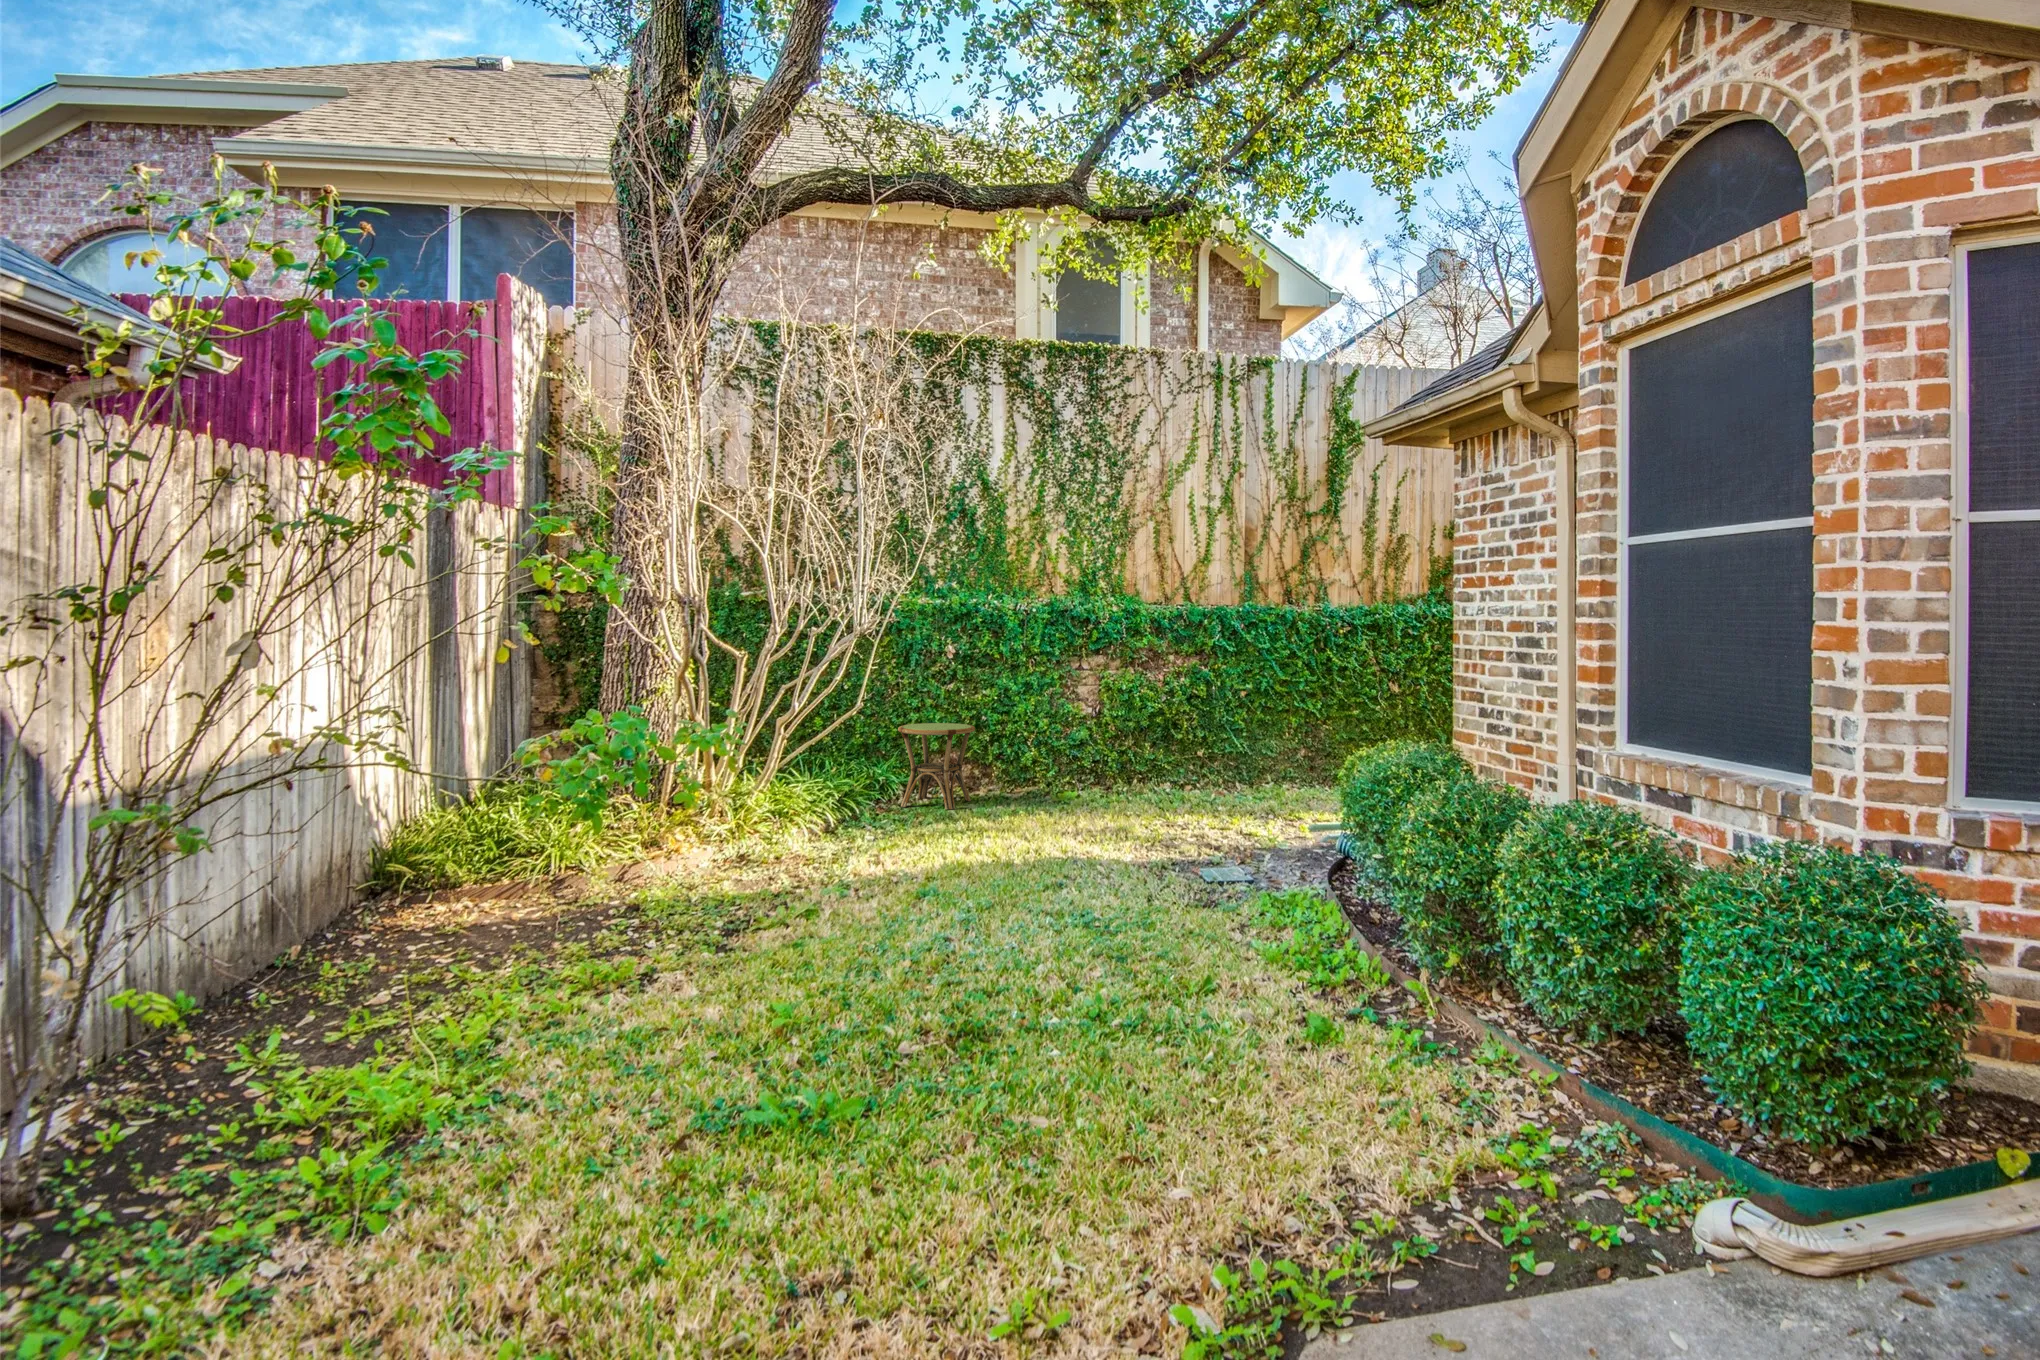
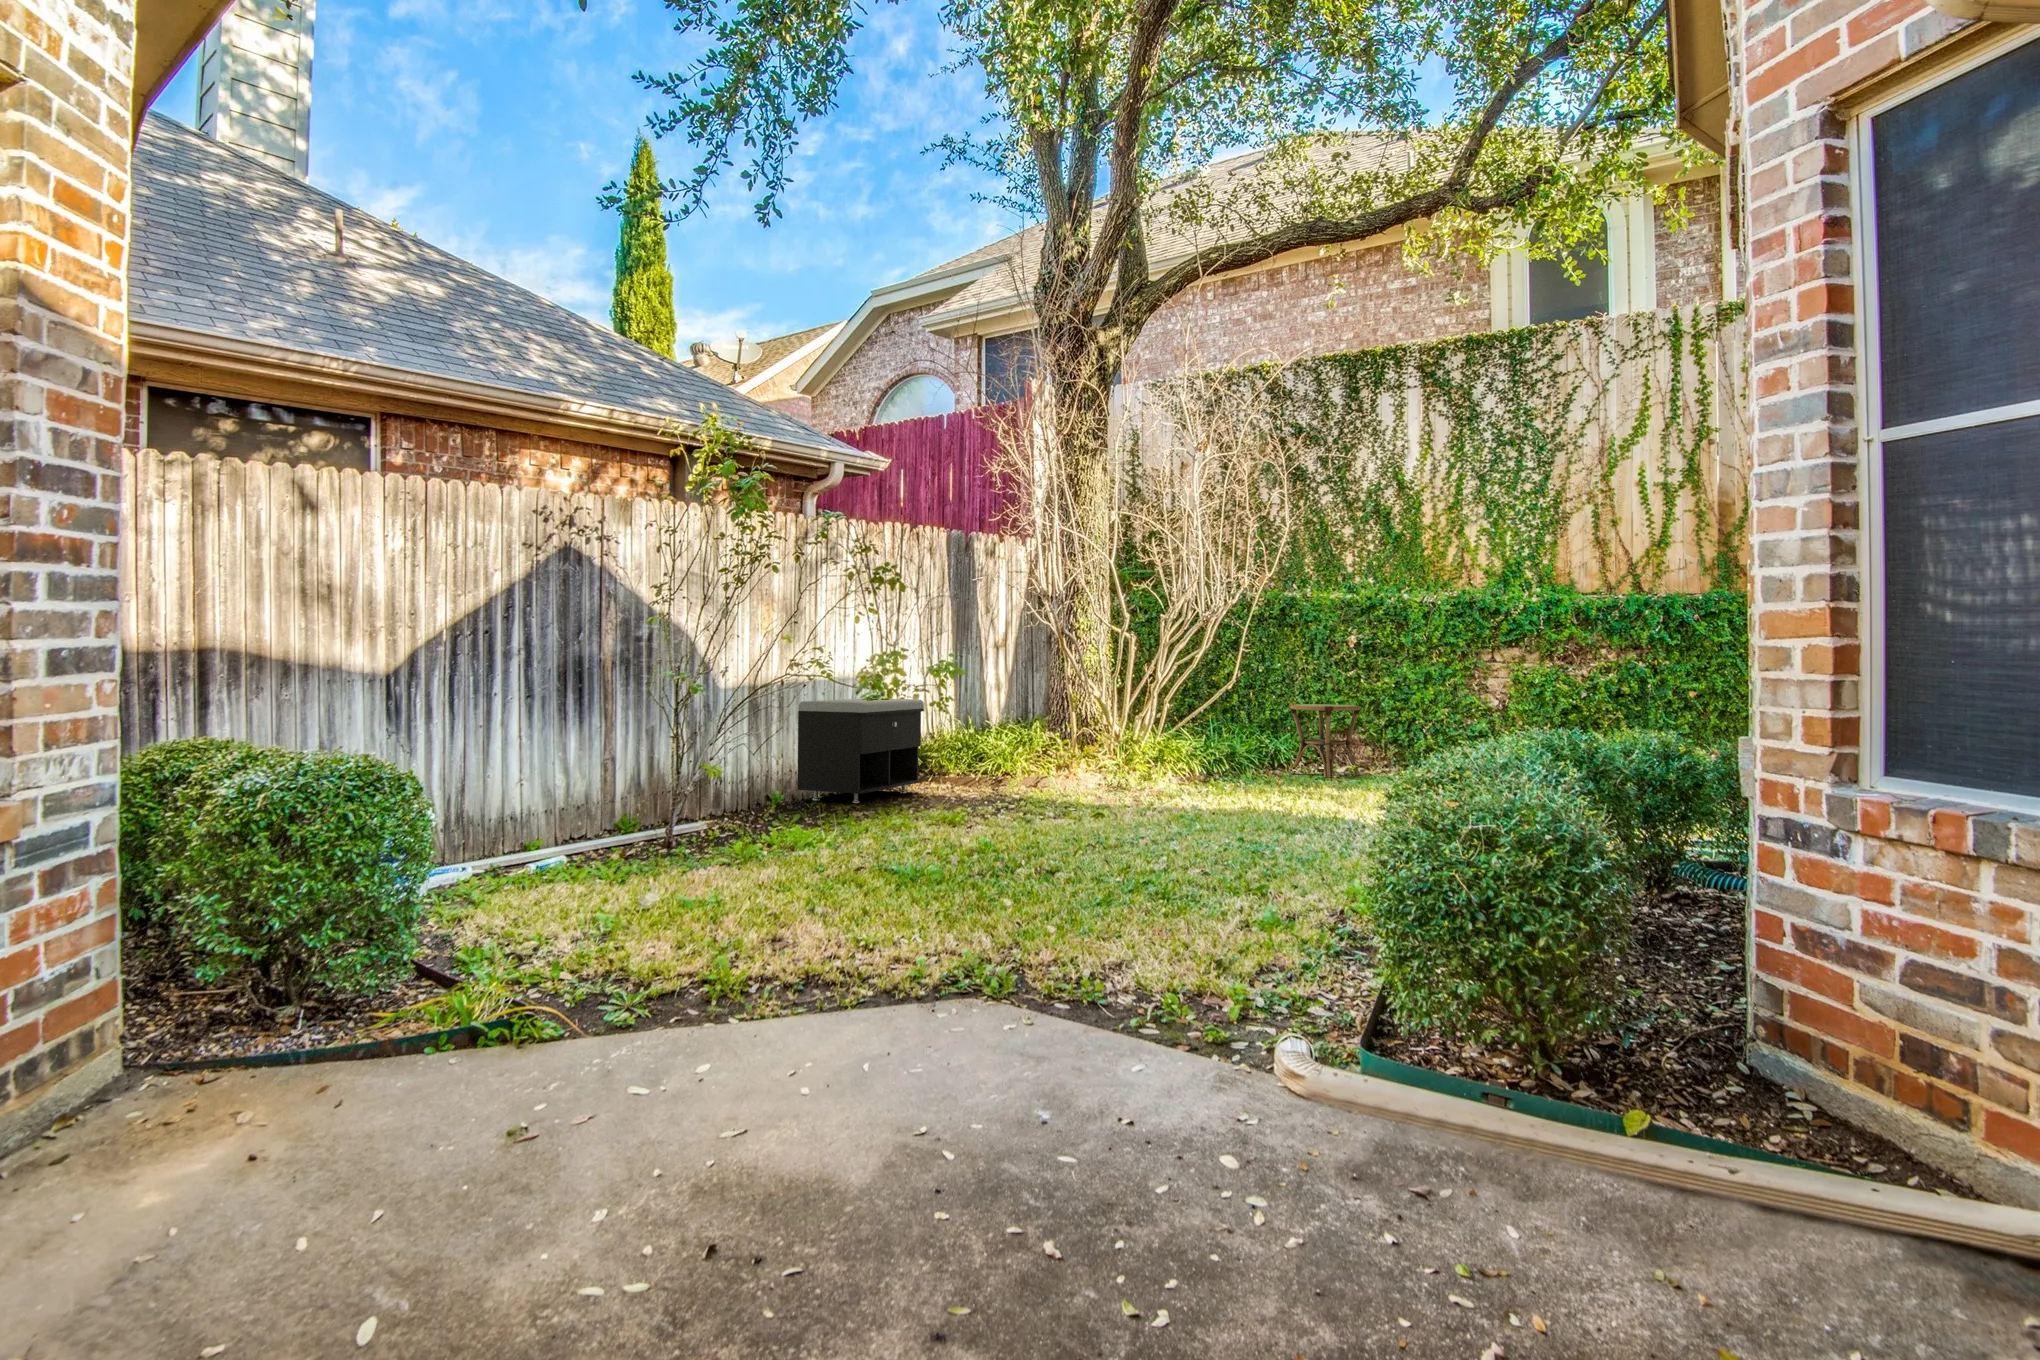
storage bench: none [186,781,451,1019] -> present [797,699,924,803]

